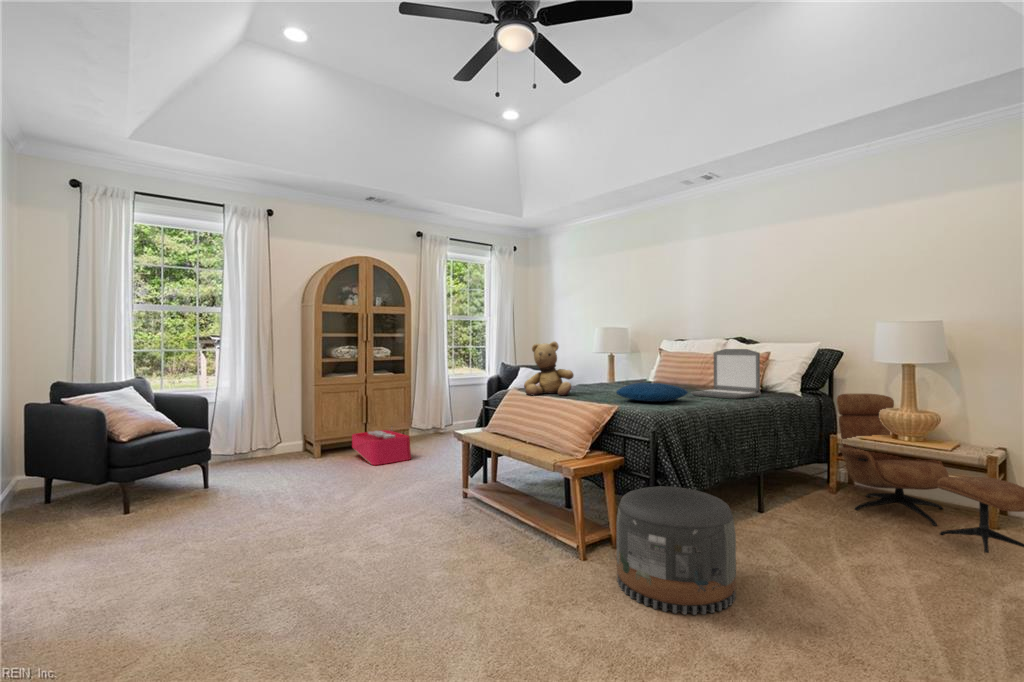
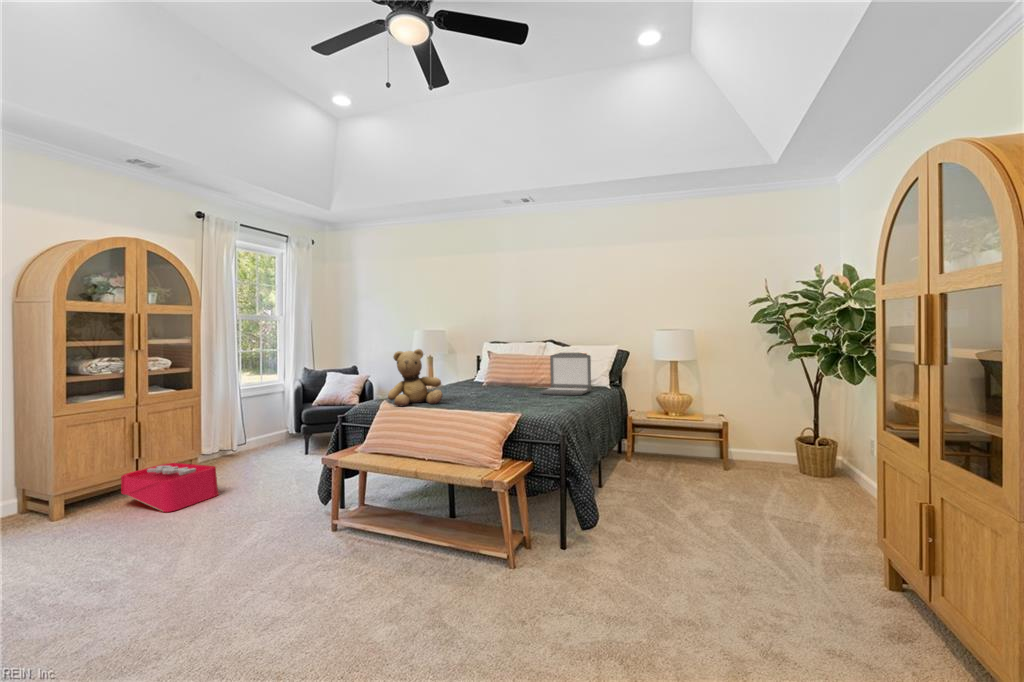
pillow: present [616,383,688,402] -> none [496,386,555,404]
lounge chair: present [837,394,1024,553] -> none [629,383,767,490]
pouf: present [617,486,736,615] -> none [554,482,659,601]

